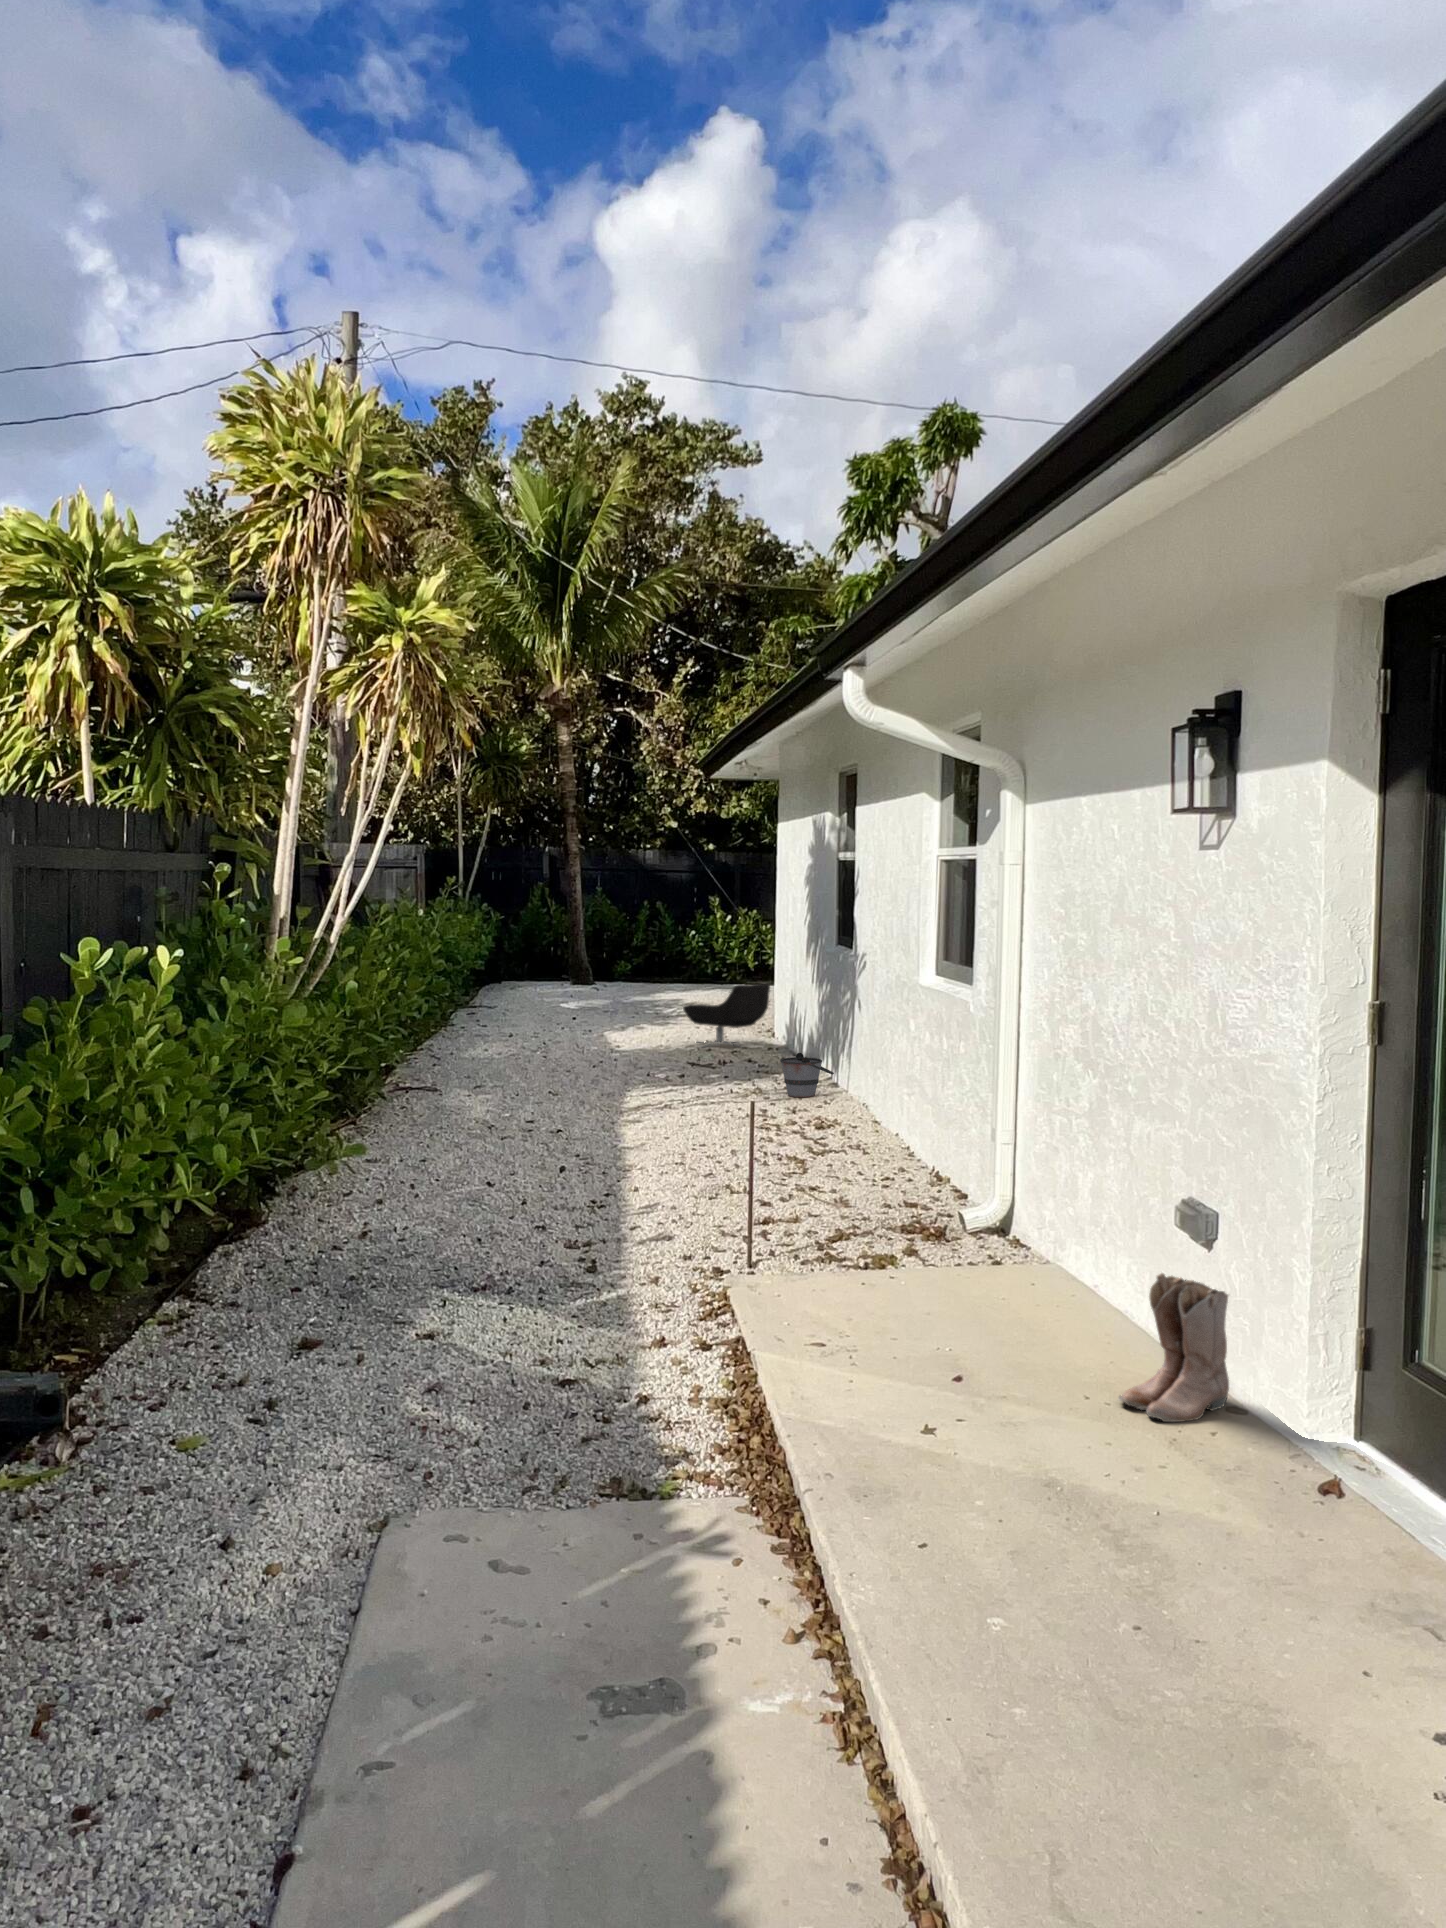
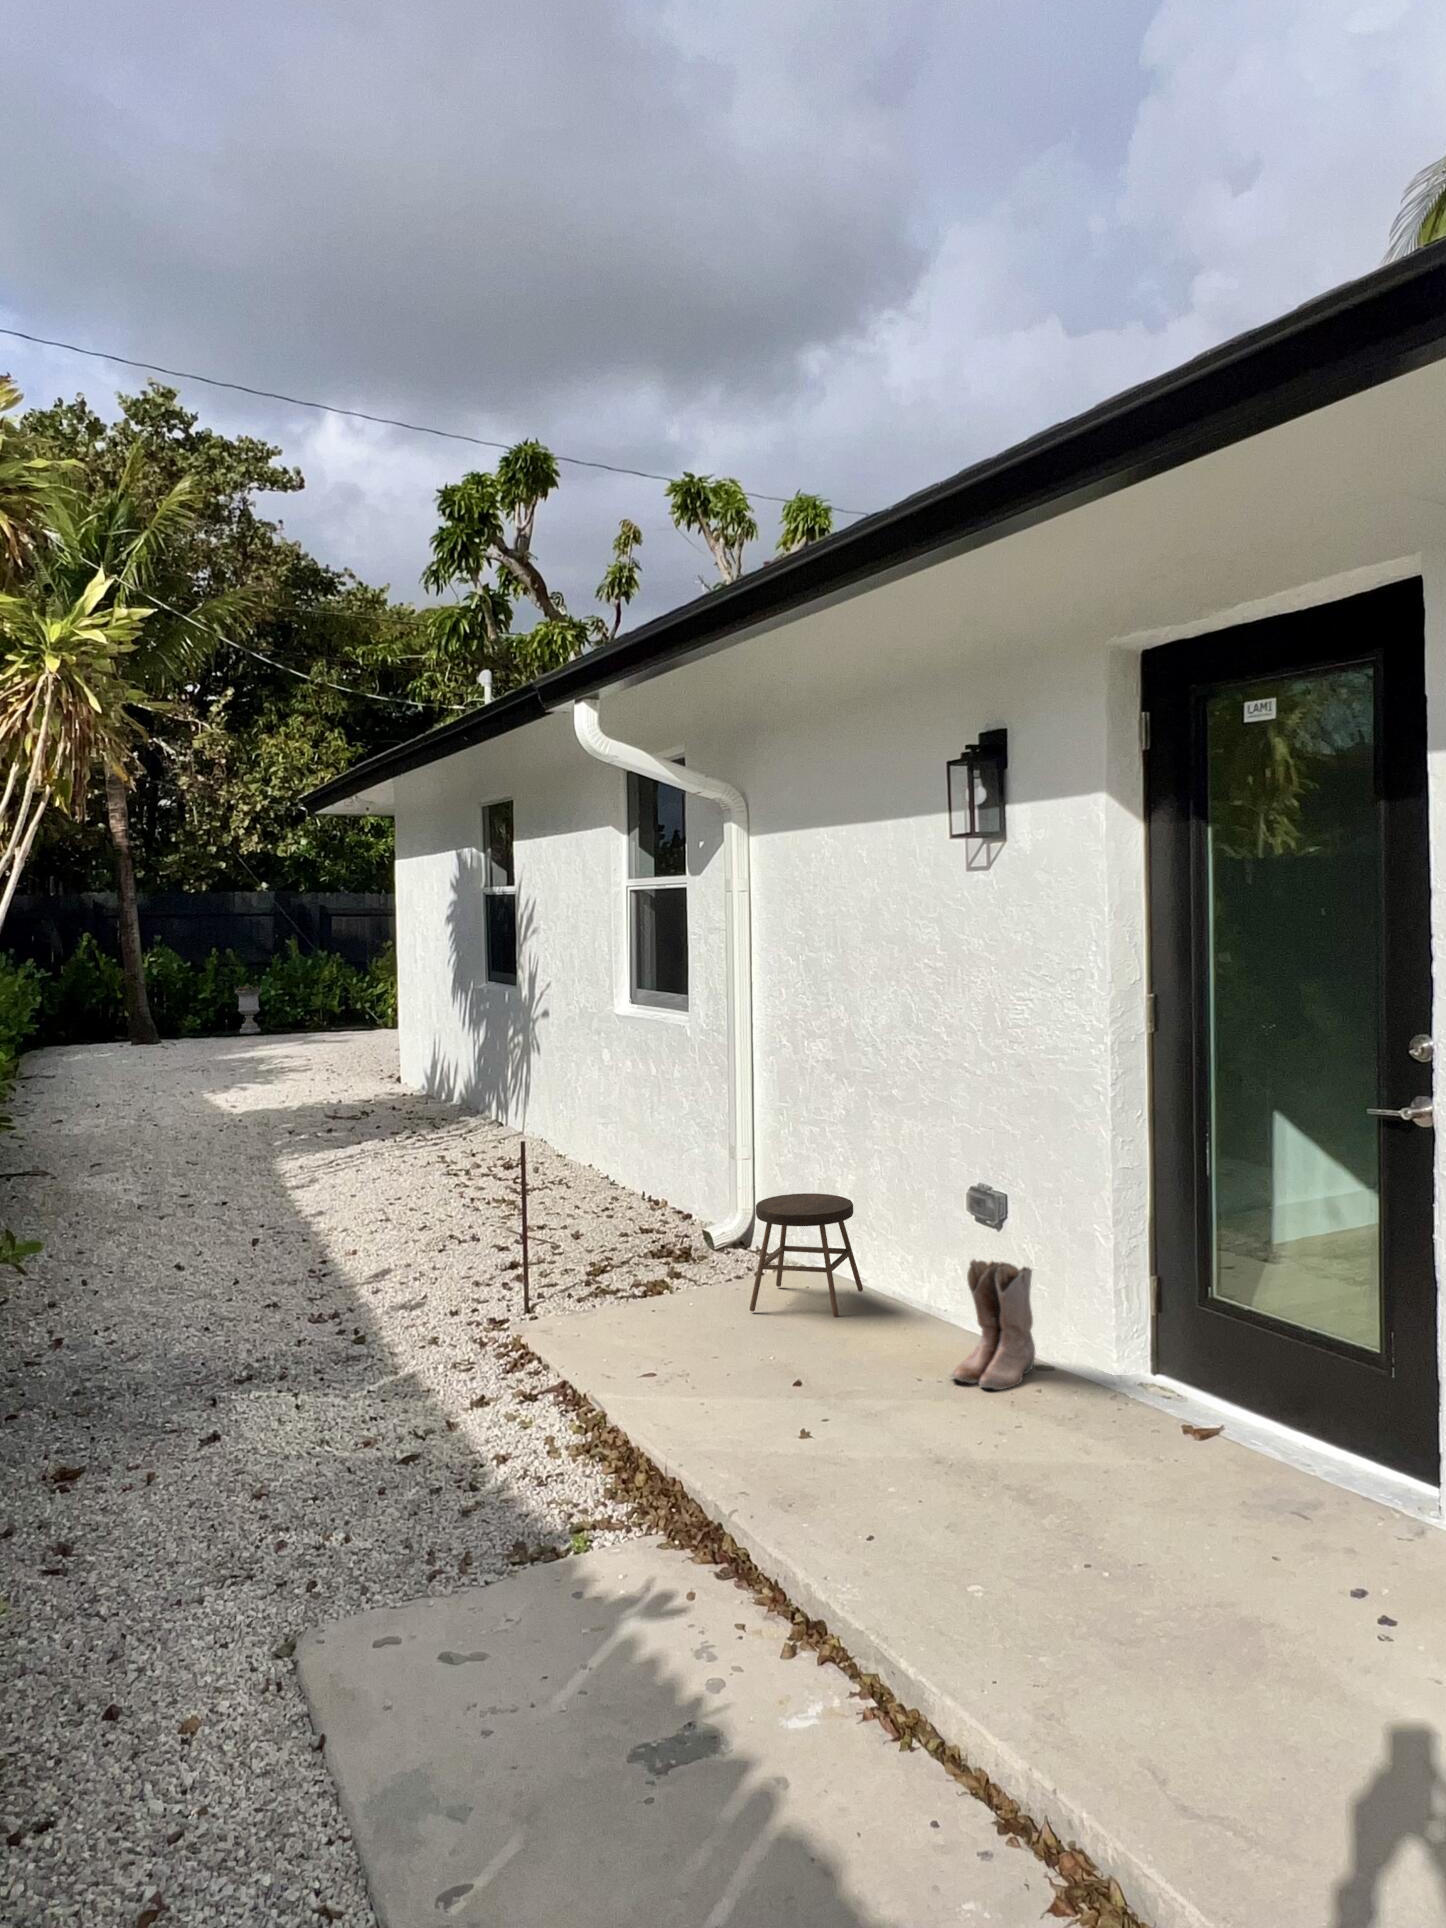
planter: none [647,942,671,987] -> present [235,985,262,1034]
lounge chair: present [683,983,770,1046] -> none [311,1023,406,1095]
bucket: present [780,1053,834,1097] -> none [450,1092,506,1138]
stool: none [953,1181,1088,1316] -> present [750,1193,863,1317]

